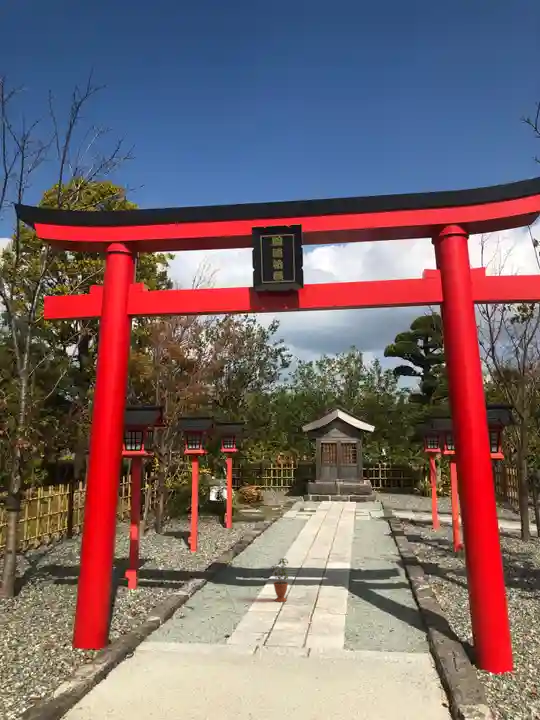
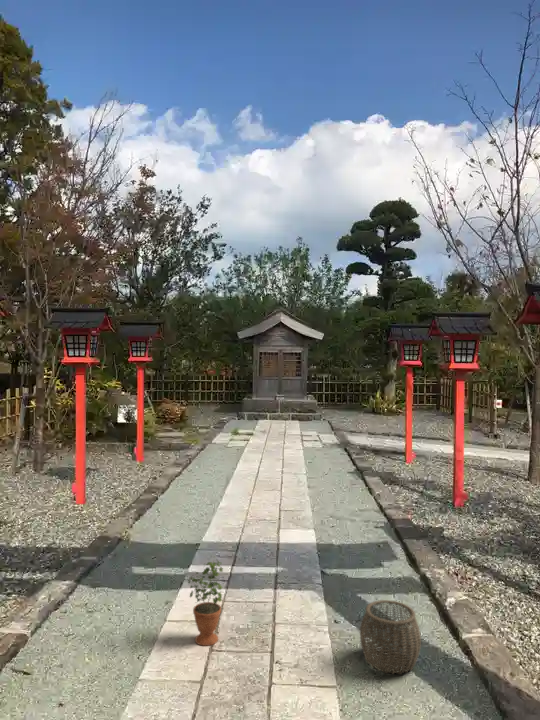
woven basket: none [358,579,390,613] -> present [360,600,421,674]

